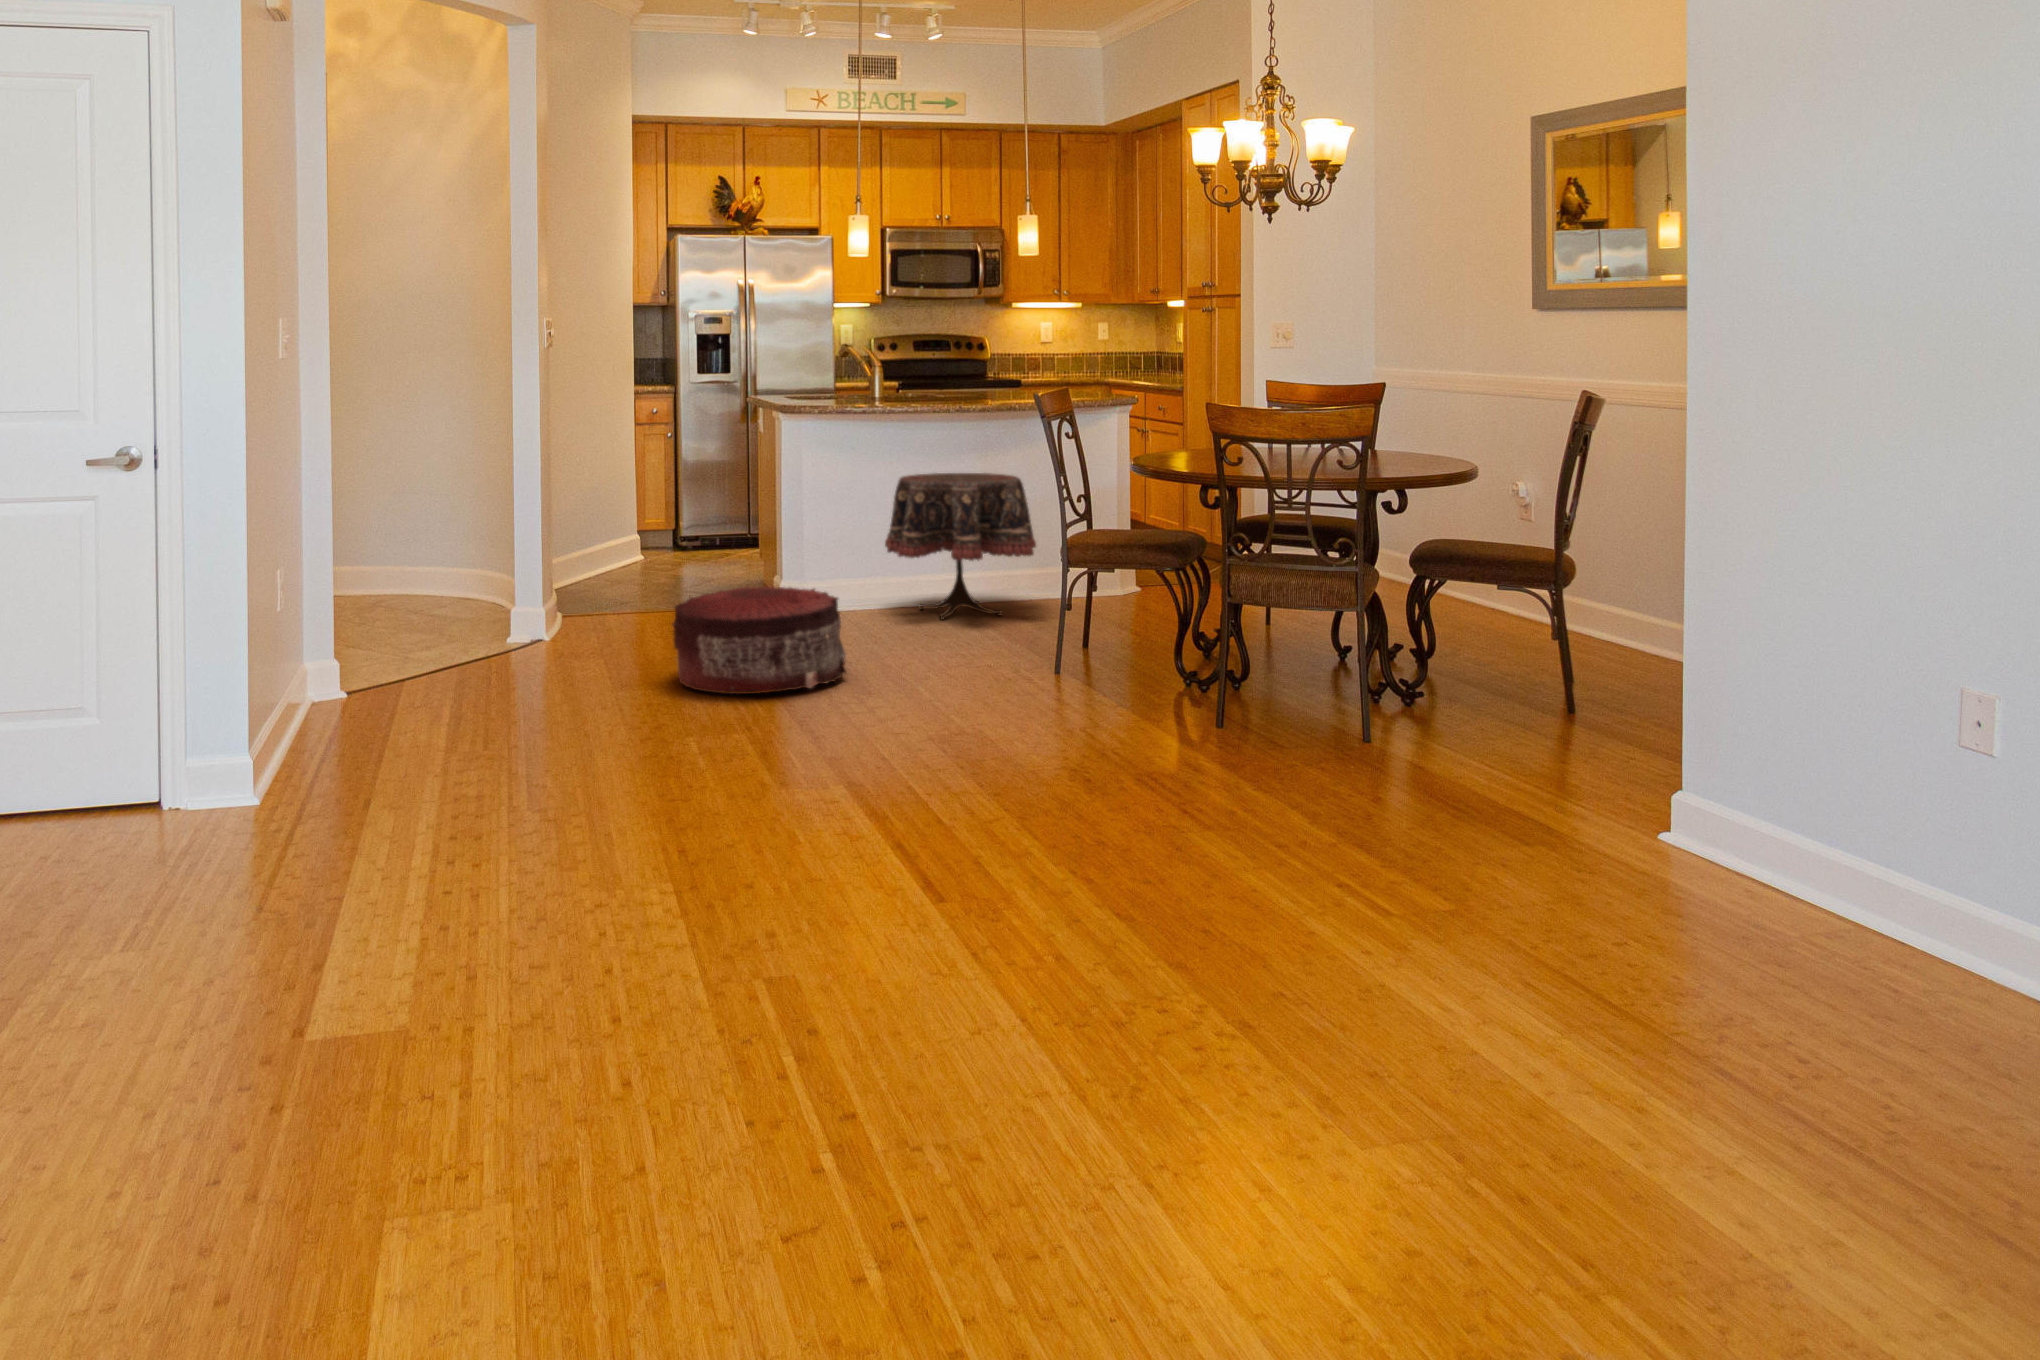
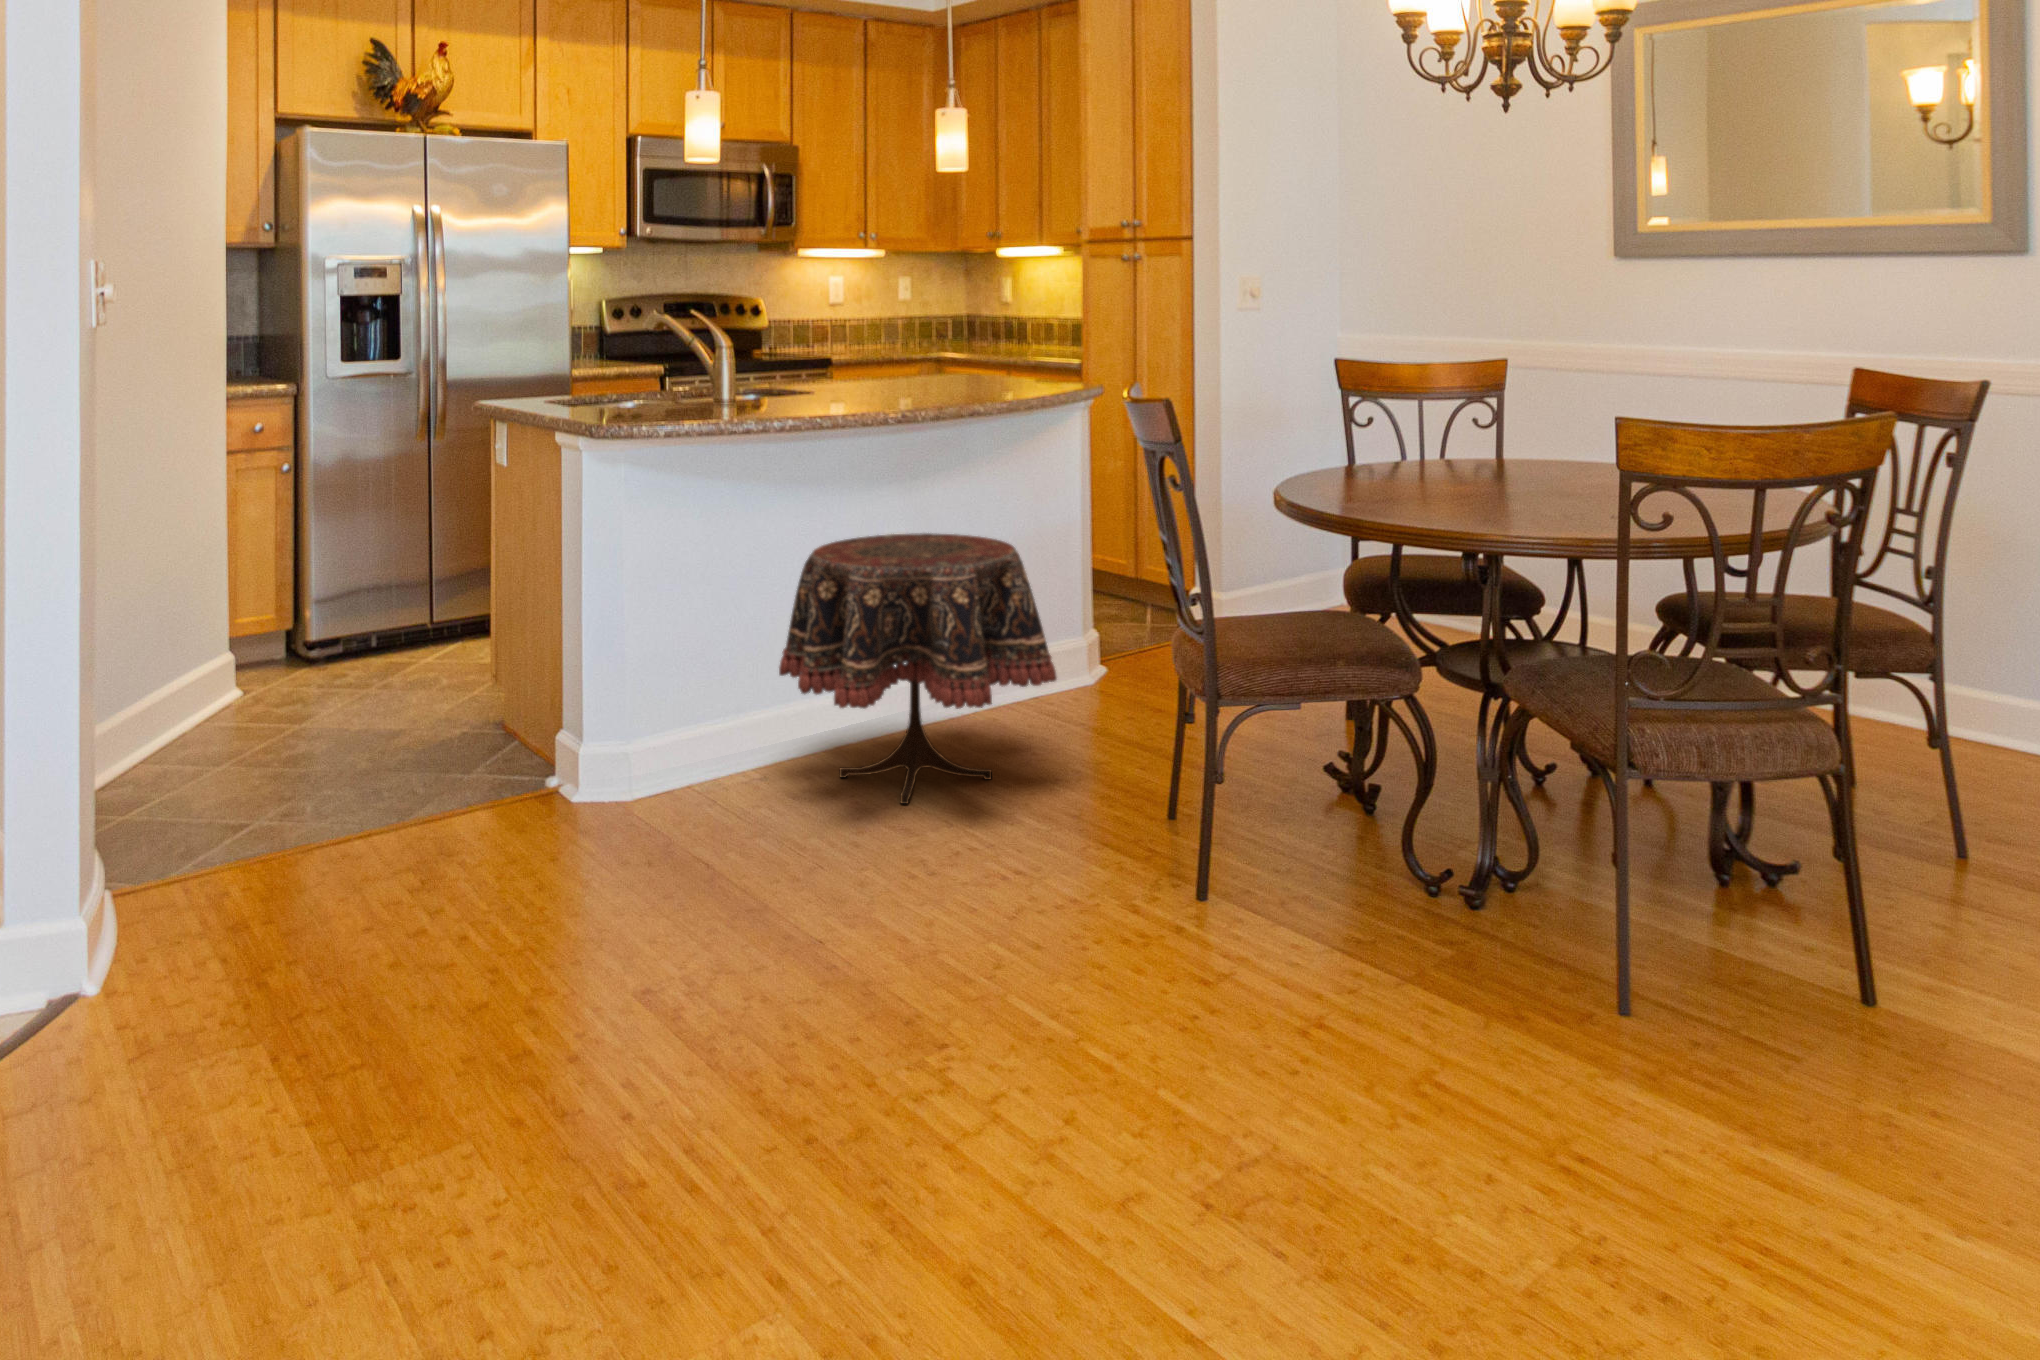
pouf: present [673,586,846,694] -> none [480,848,899,1204]

